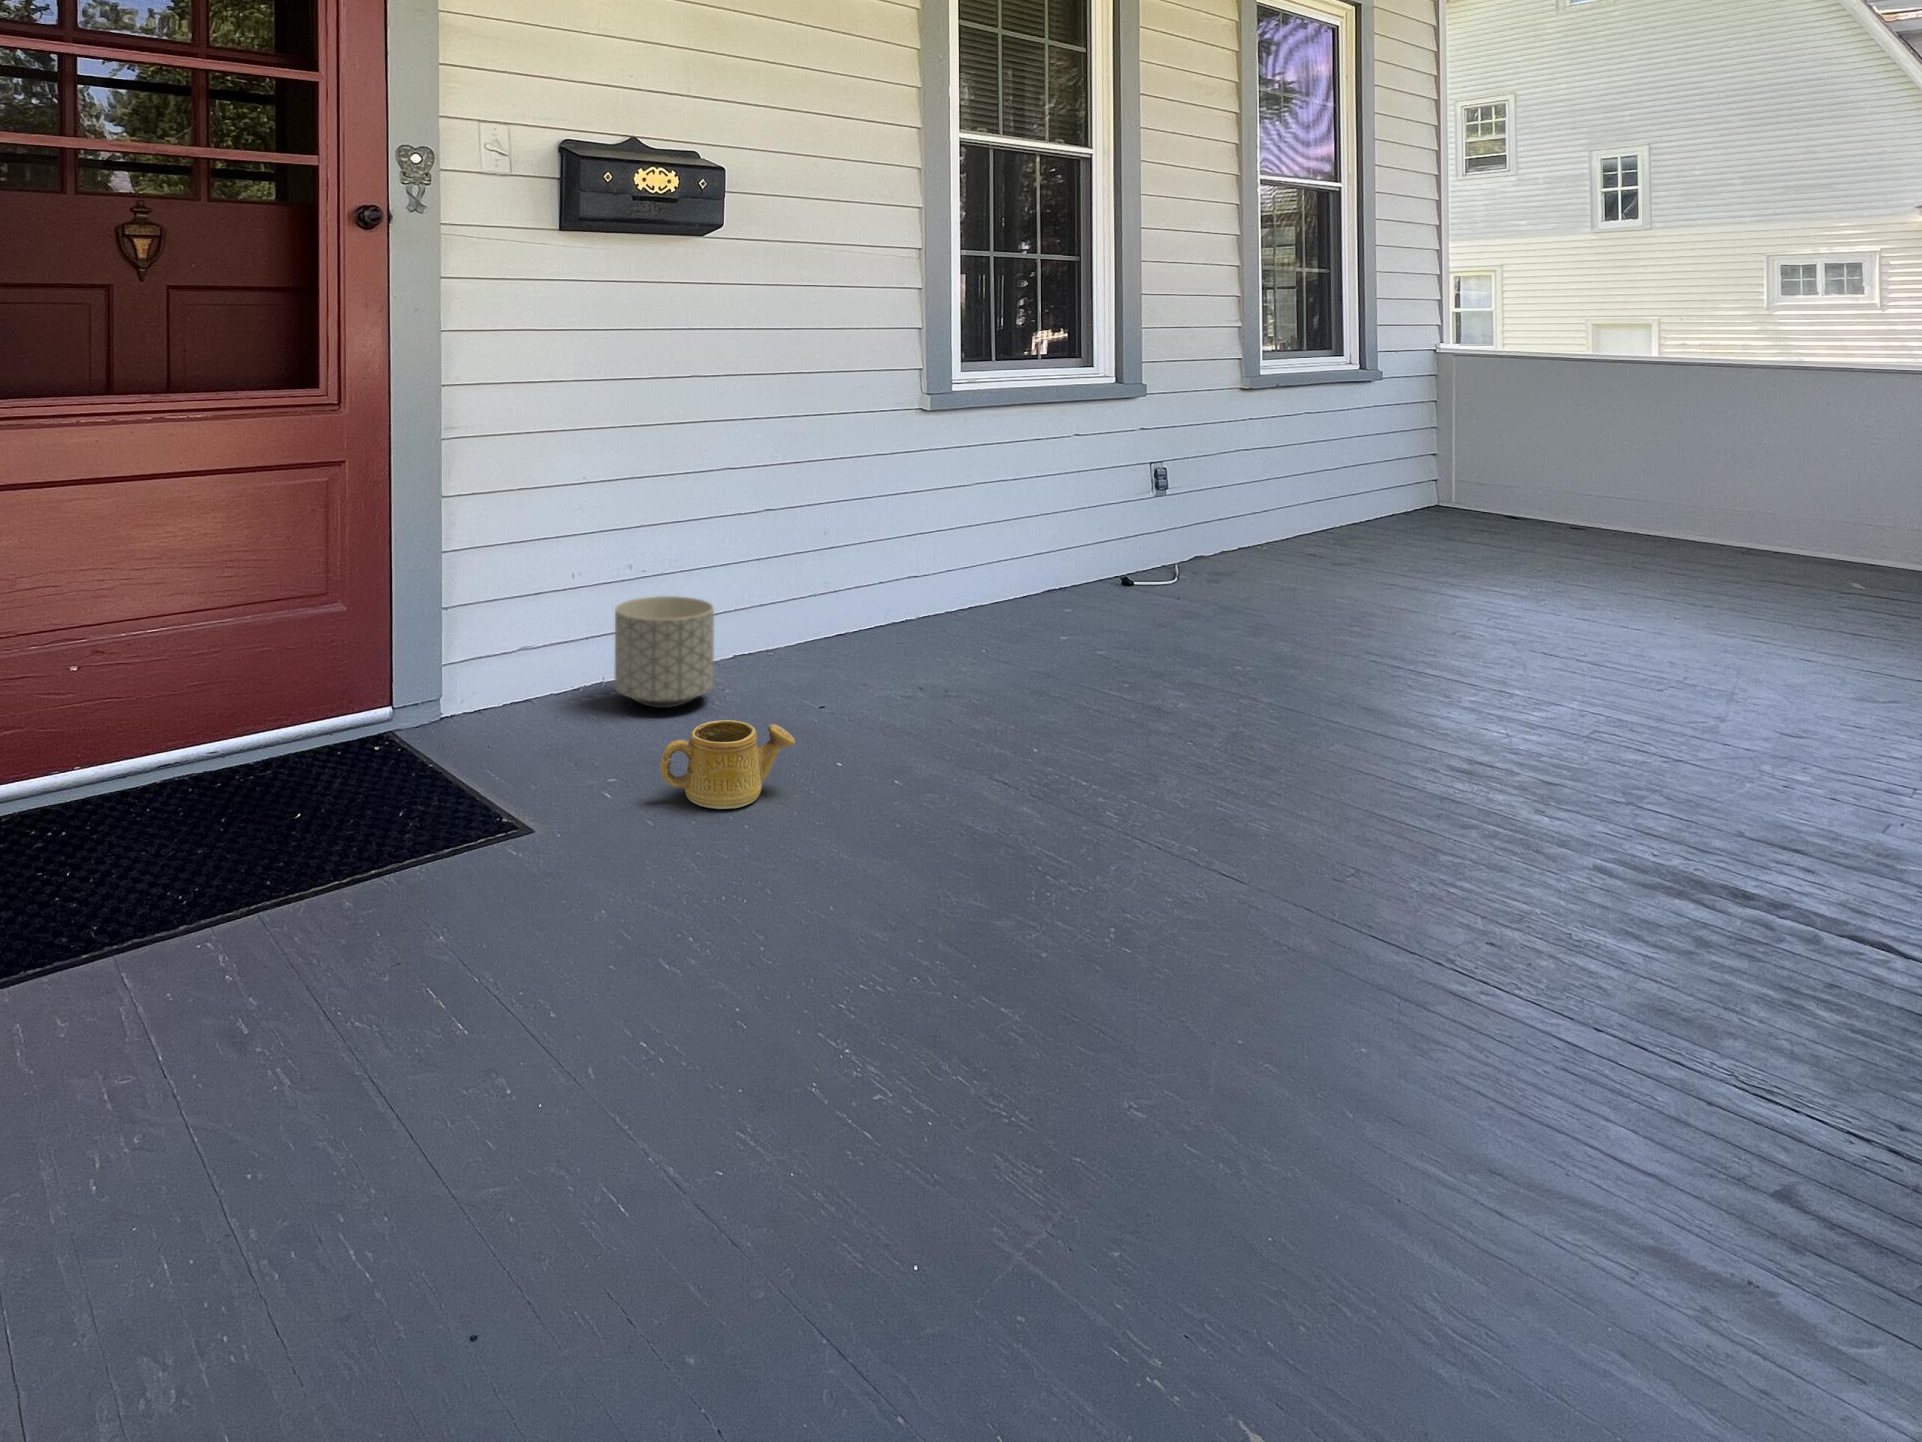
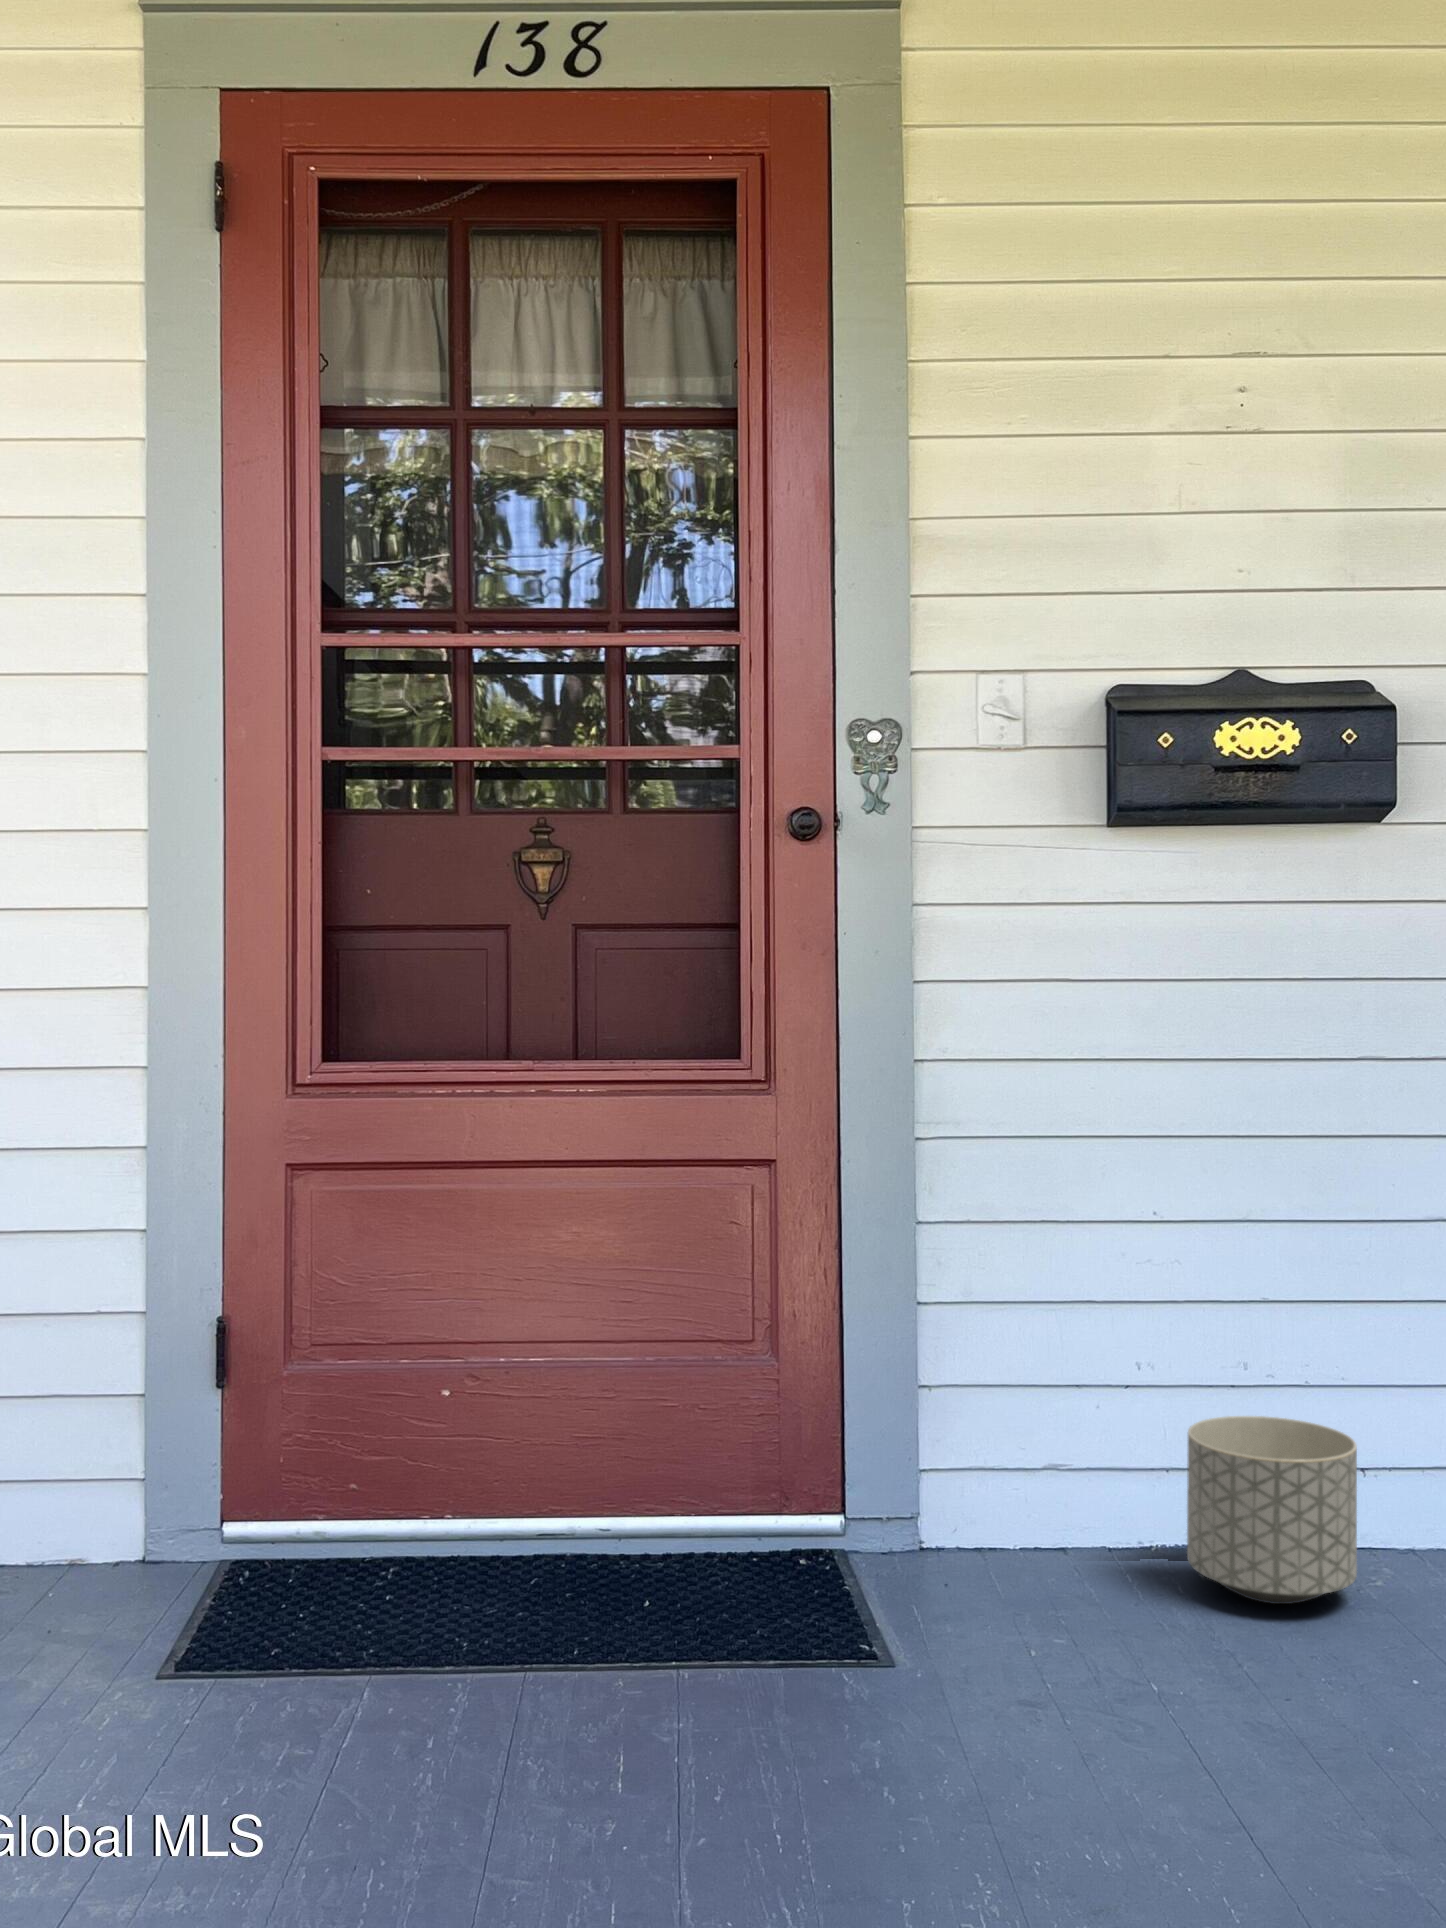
watering can: present [660,720,795,809] -> none [1137,1639,1379,1794]

